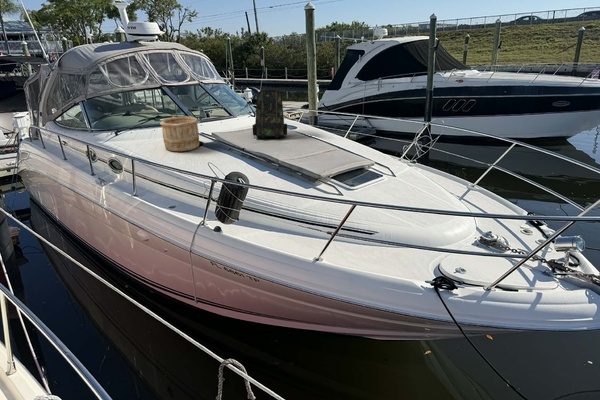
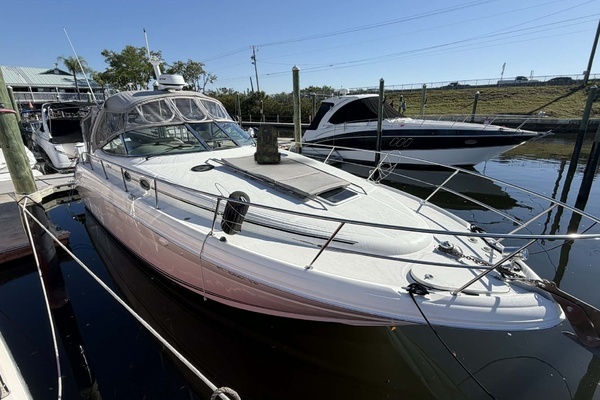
wooden bucket: present [160,116,199,151] -> none [180,146,212,174]

